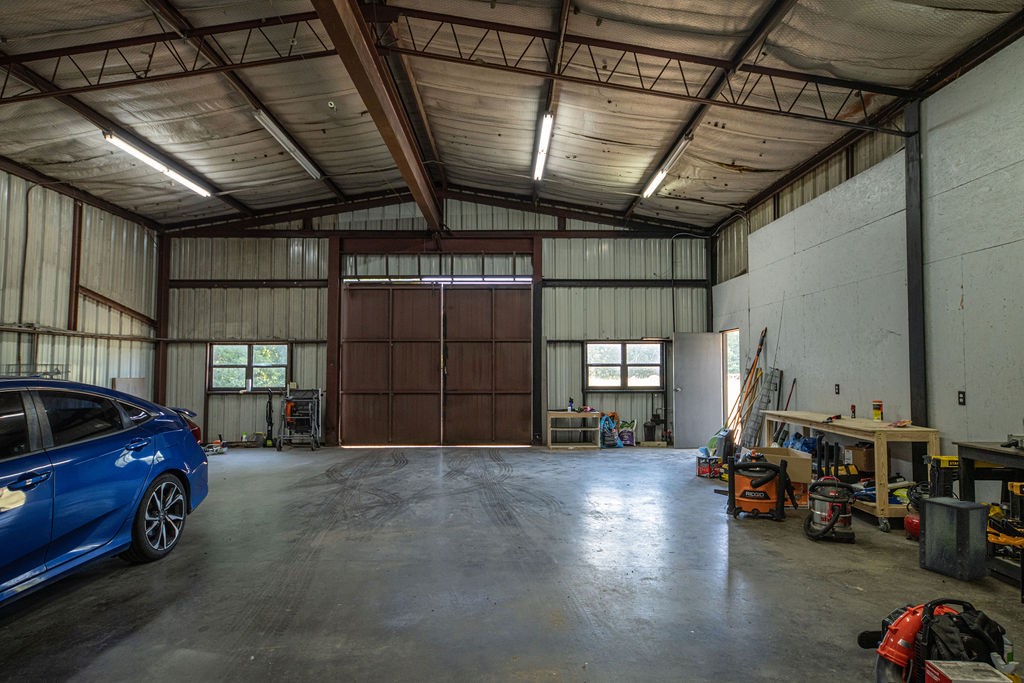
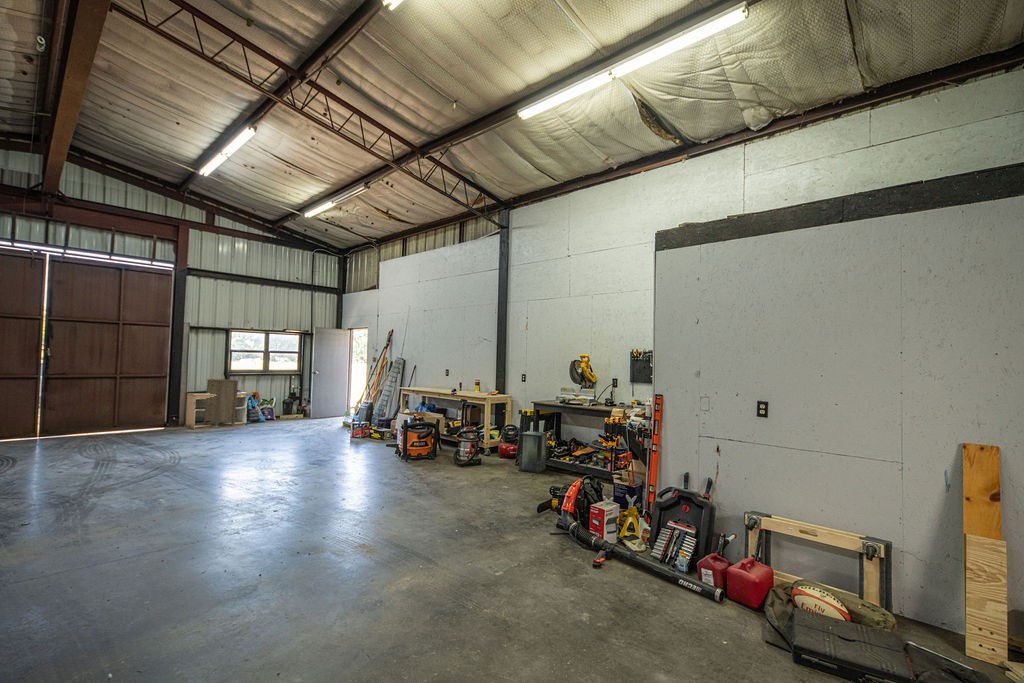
storage cabinet: none [563,396,591,447] -> present [204,379,238,427]

